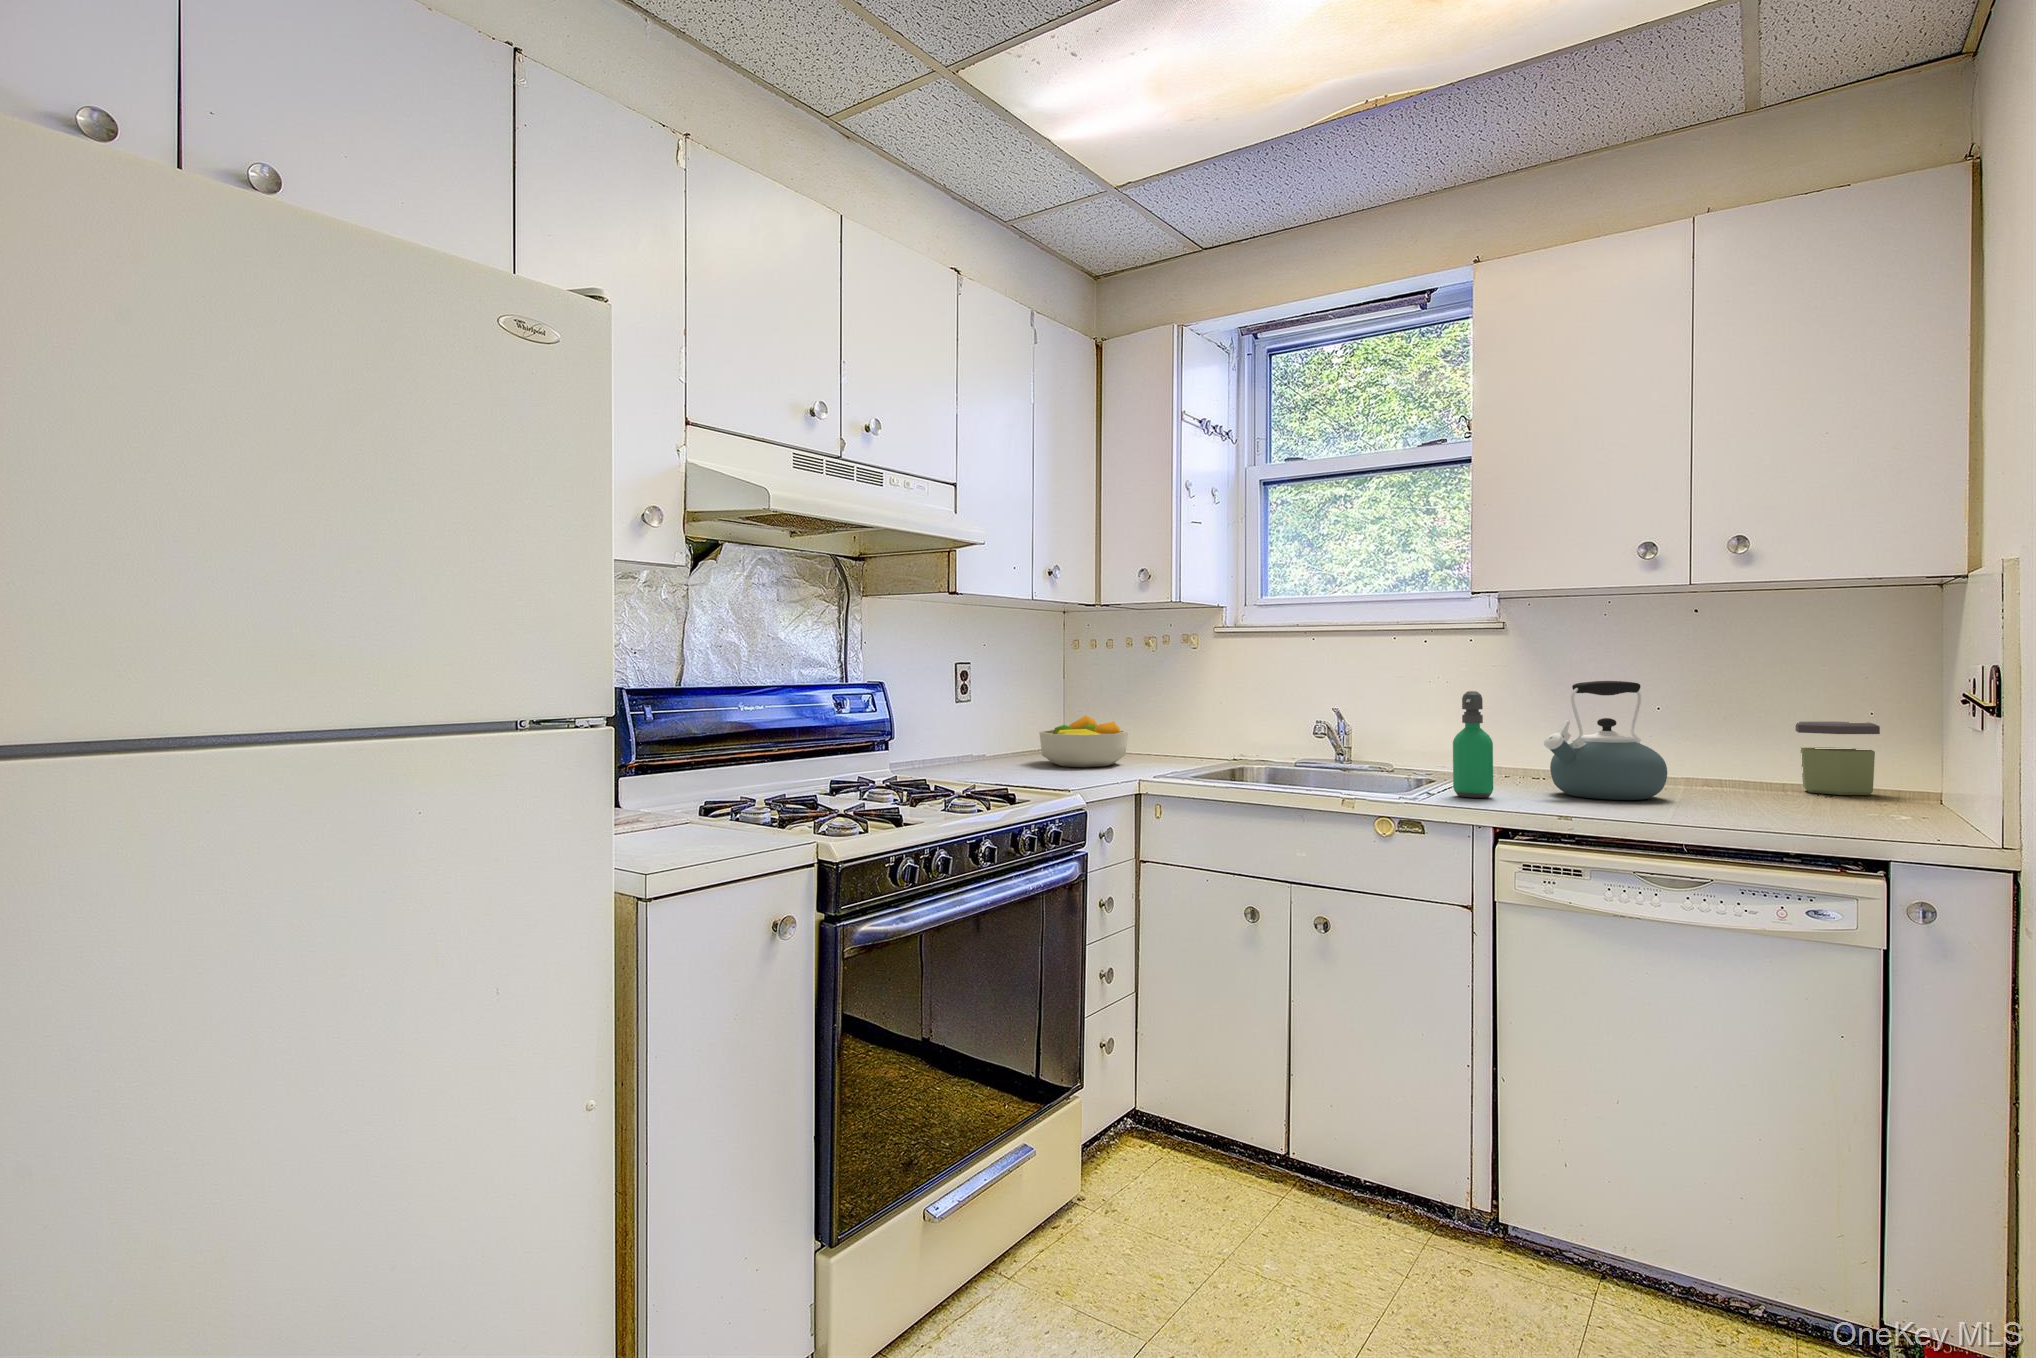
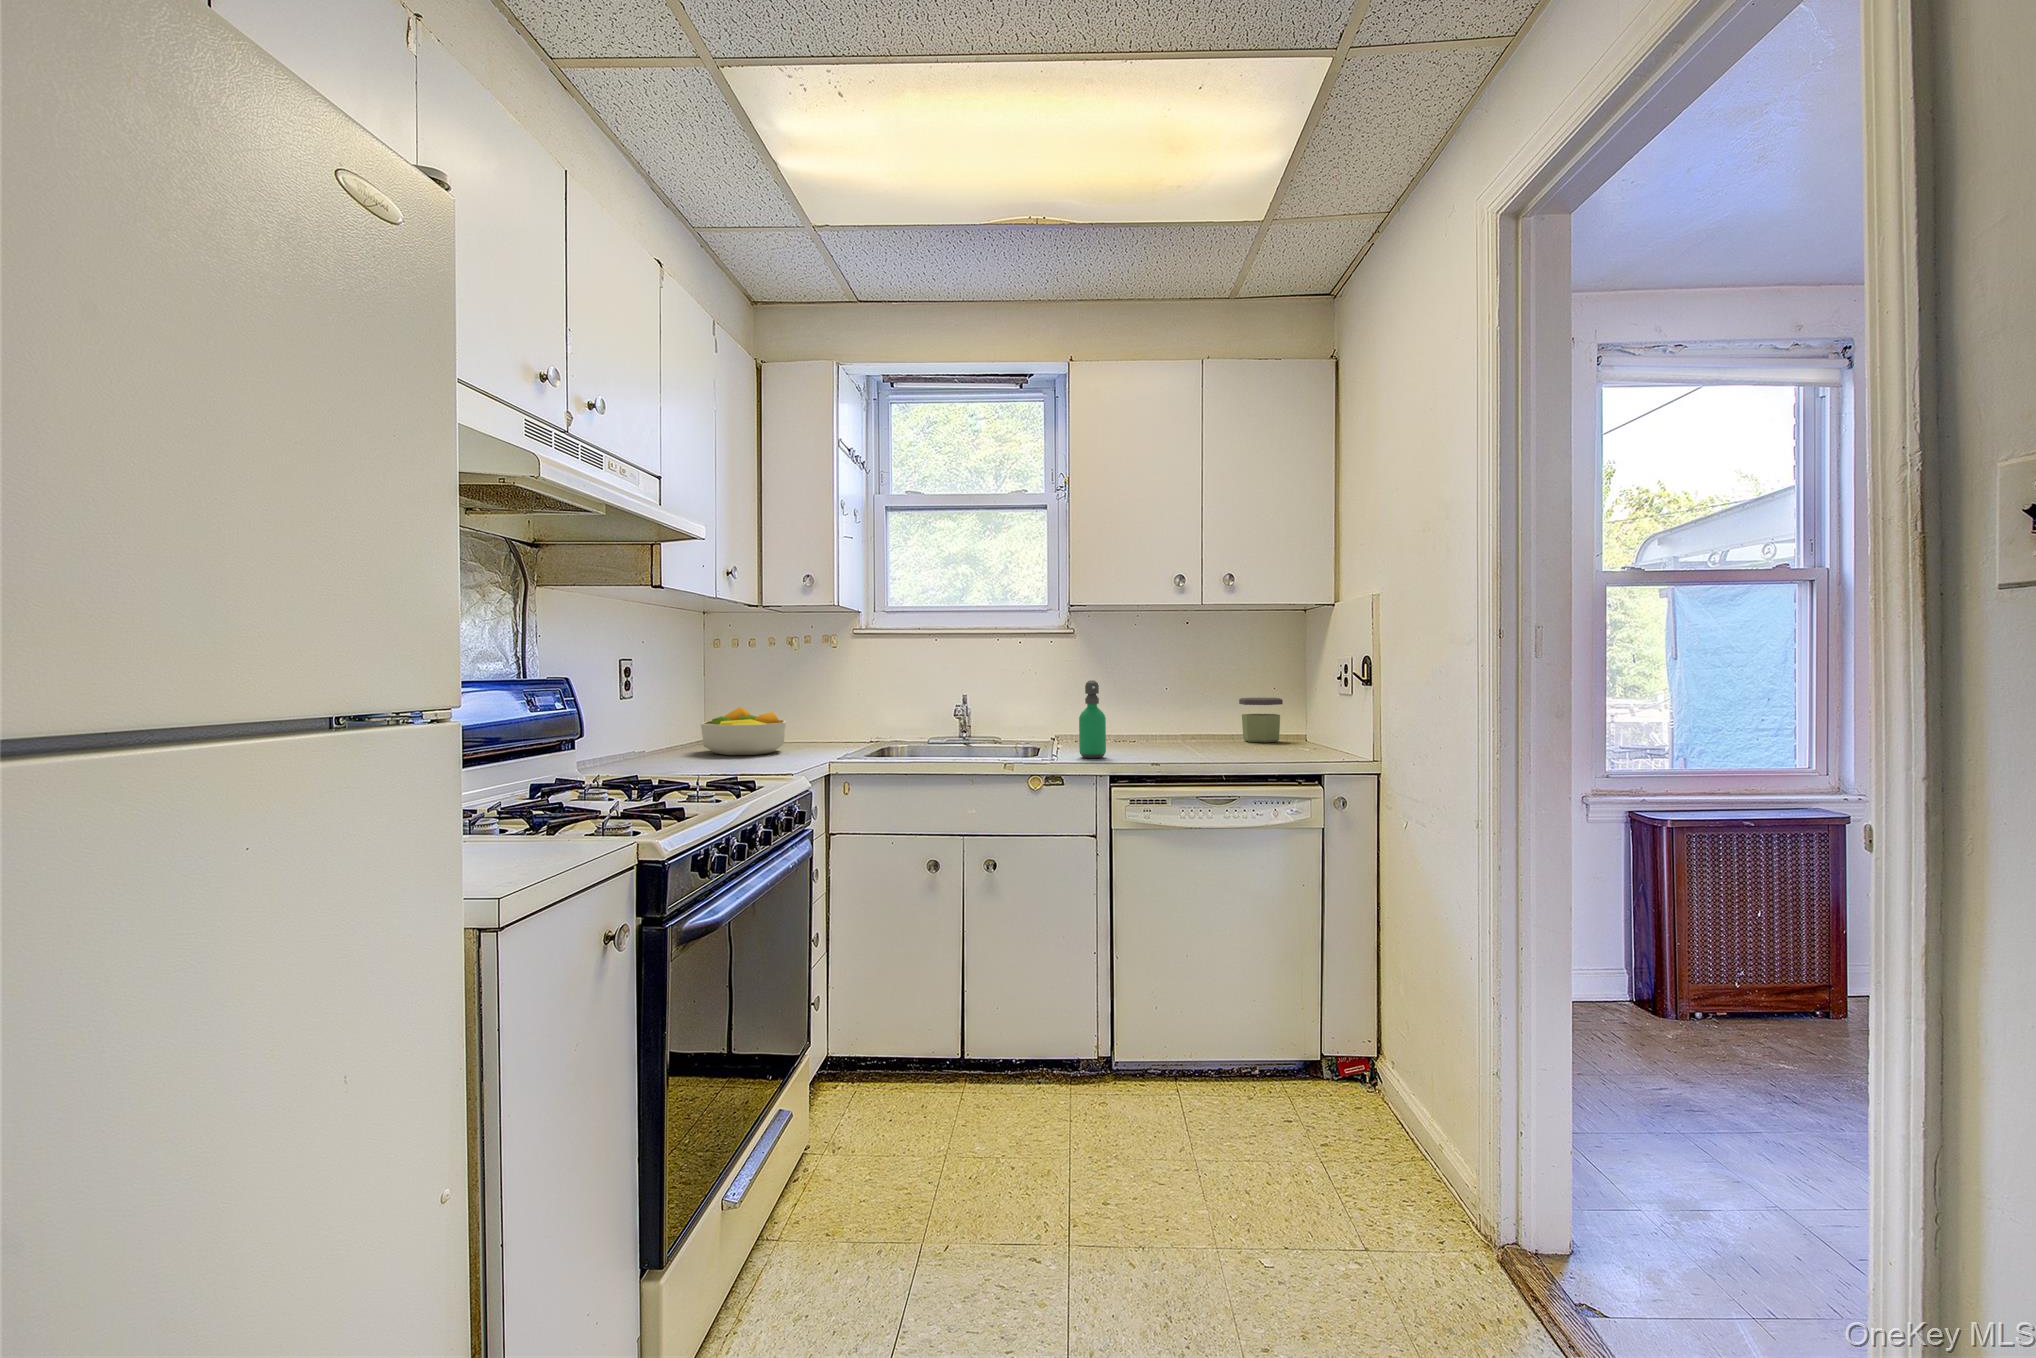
kettle: present [1544,681,1667,800] -> none [1129,673,1197,753]

